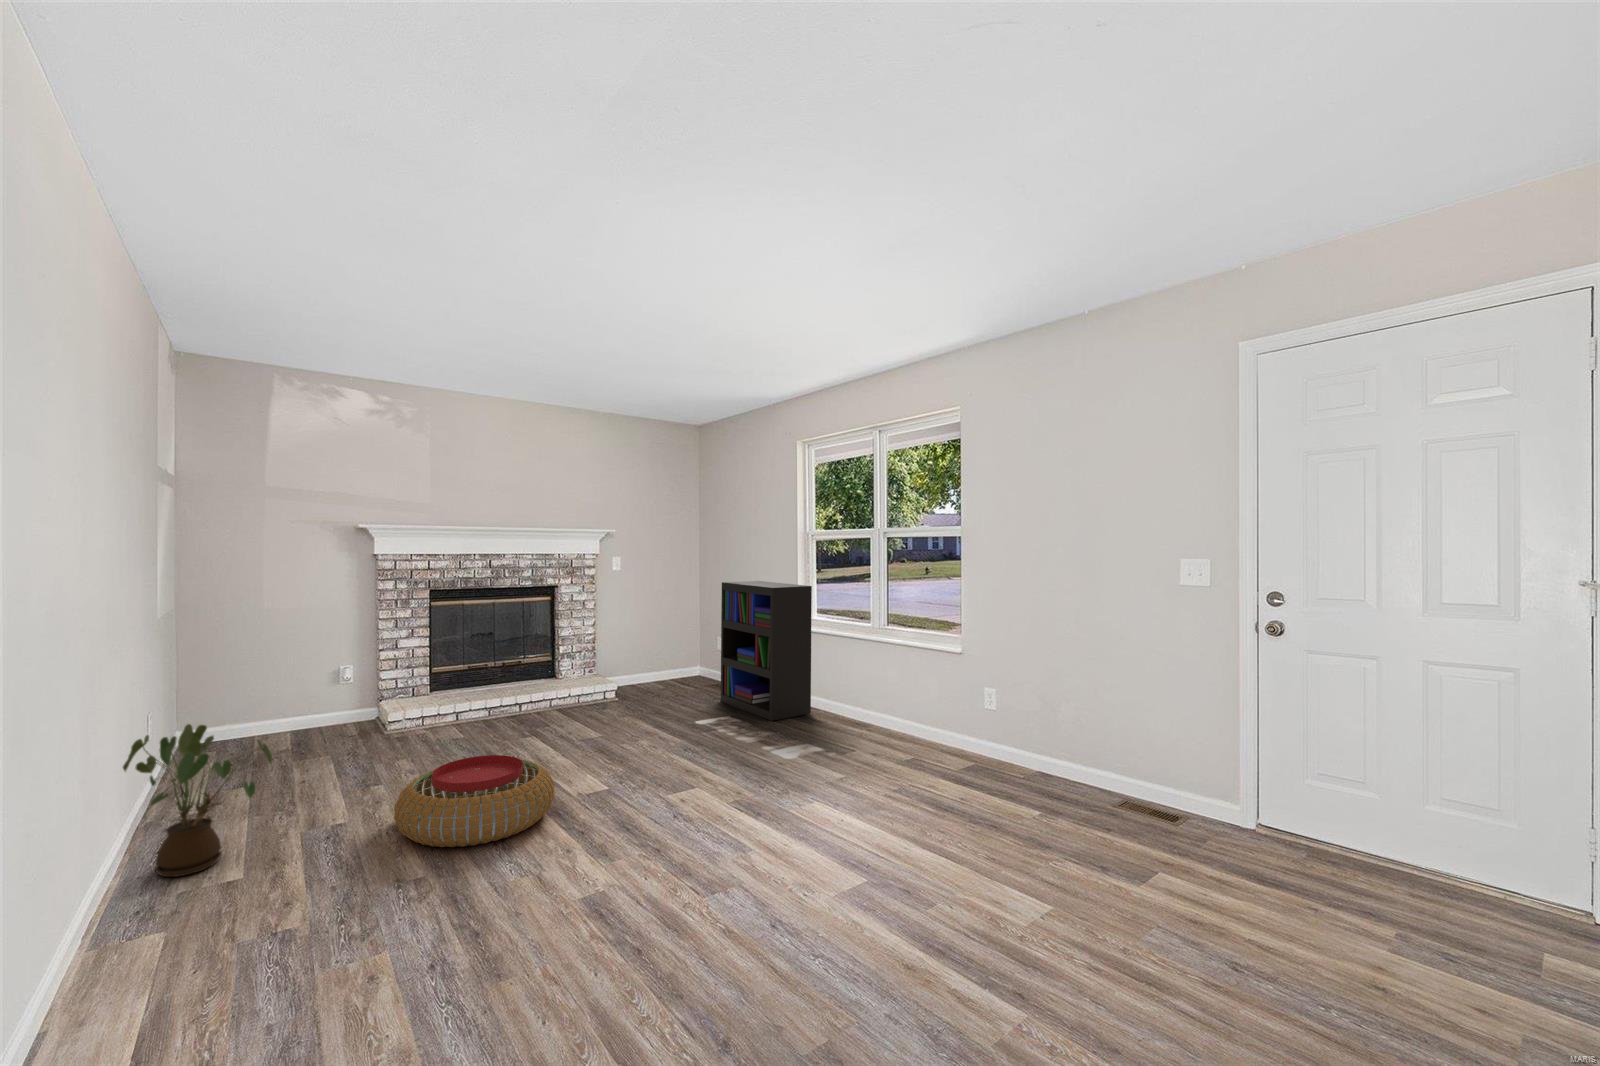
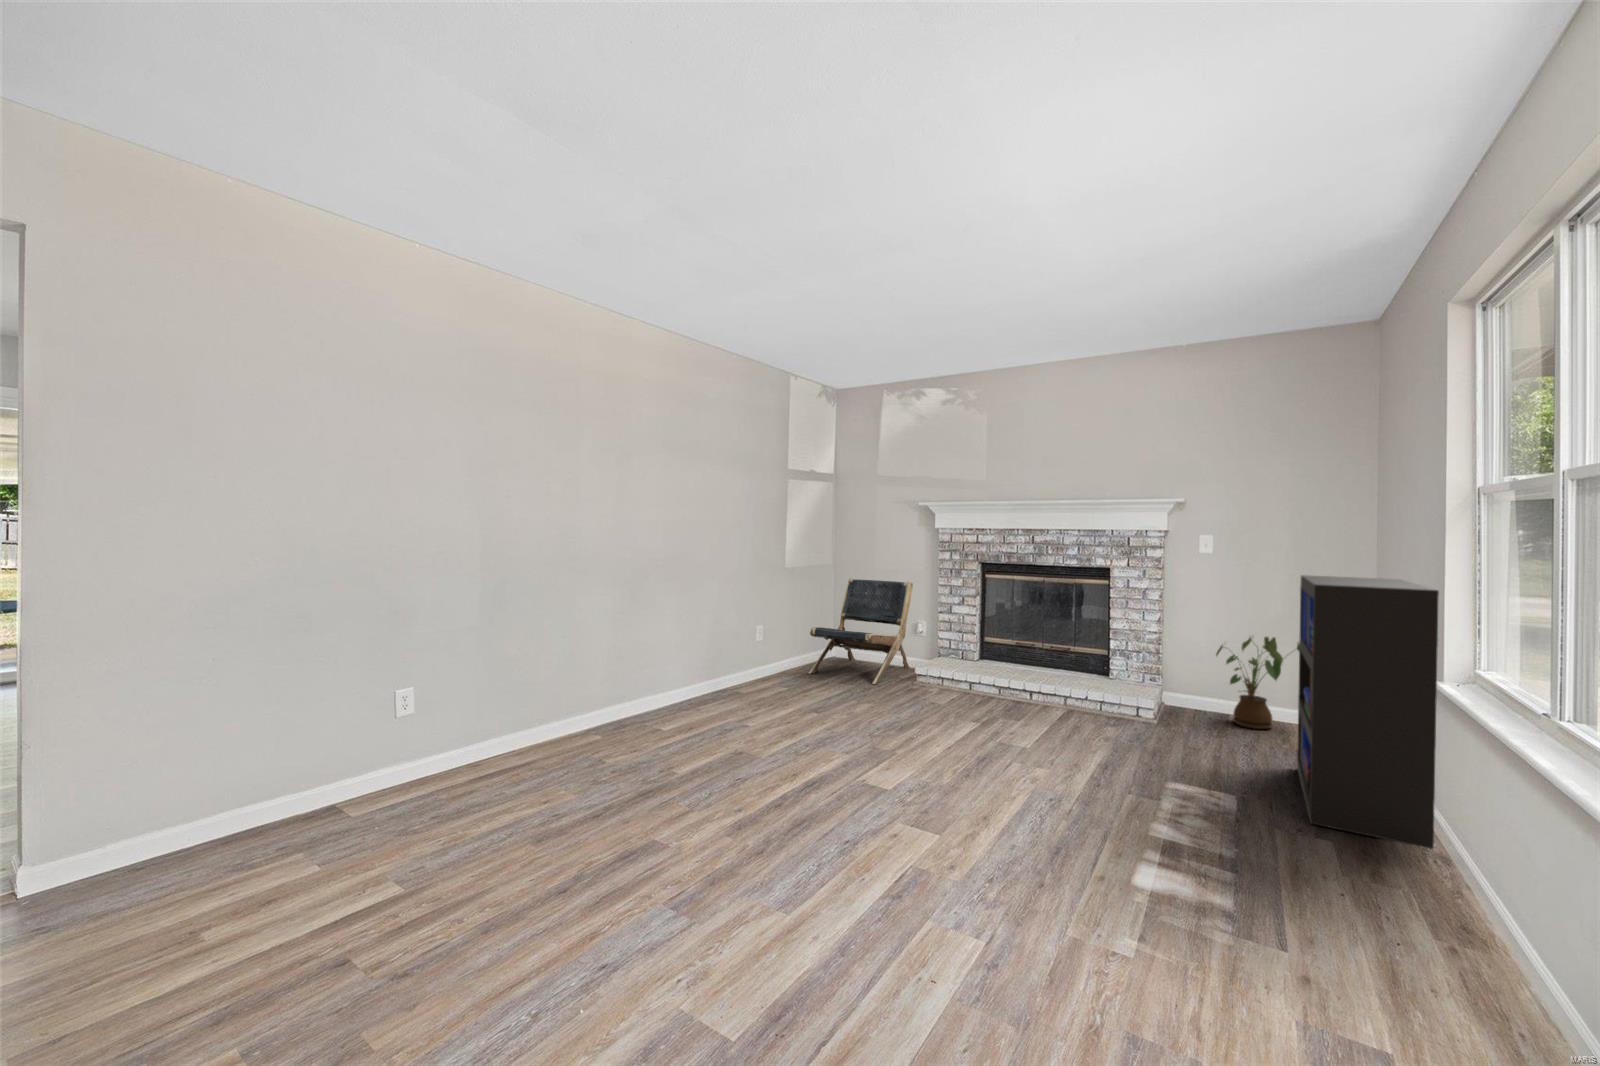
lounge chair: none [224,620,351,765] -> present [809,578,913,684]
house plant: present [123,724,273,877] -> present [1216,637,1299,729]
pouf: present [394,755,555,847] -> none [731,702,865,781]

